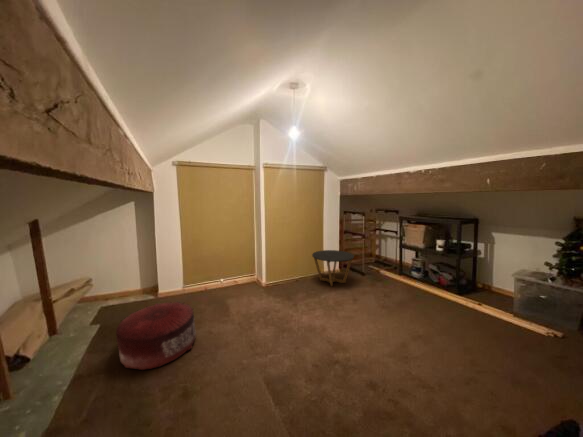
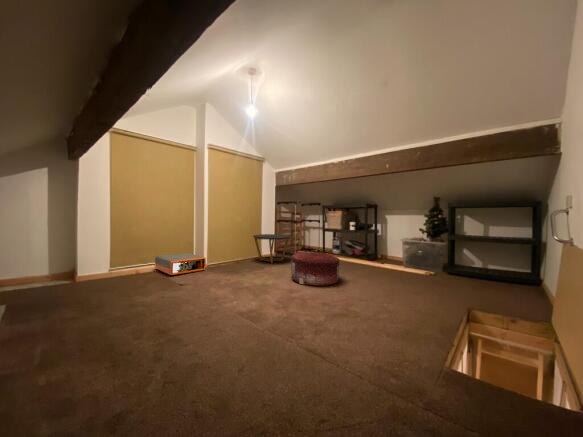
storage box: none [220,270,261,297] -> present [155,253,206,275]
pouf: present [116,302,196,370] -> present [291,252,339,286]

